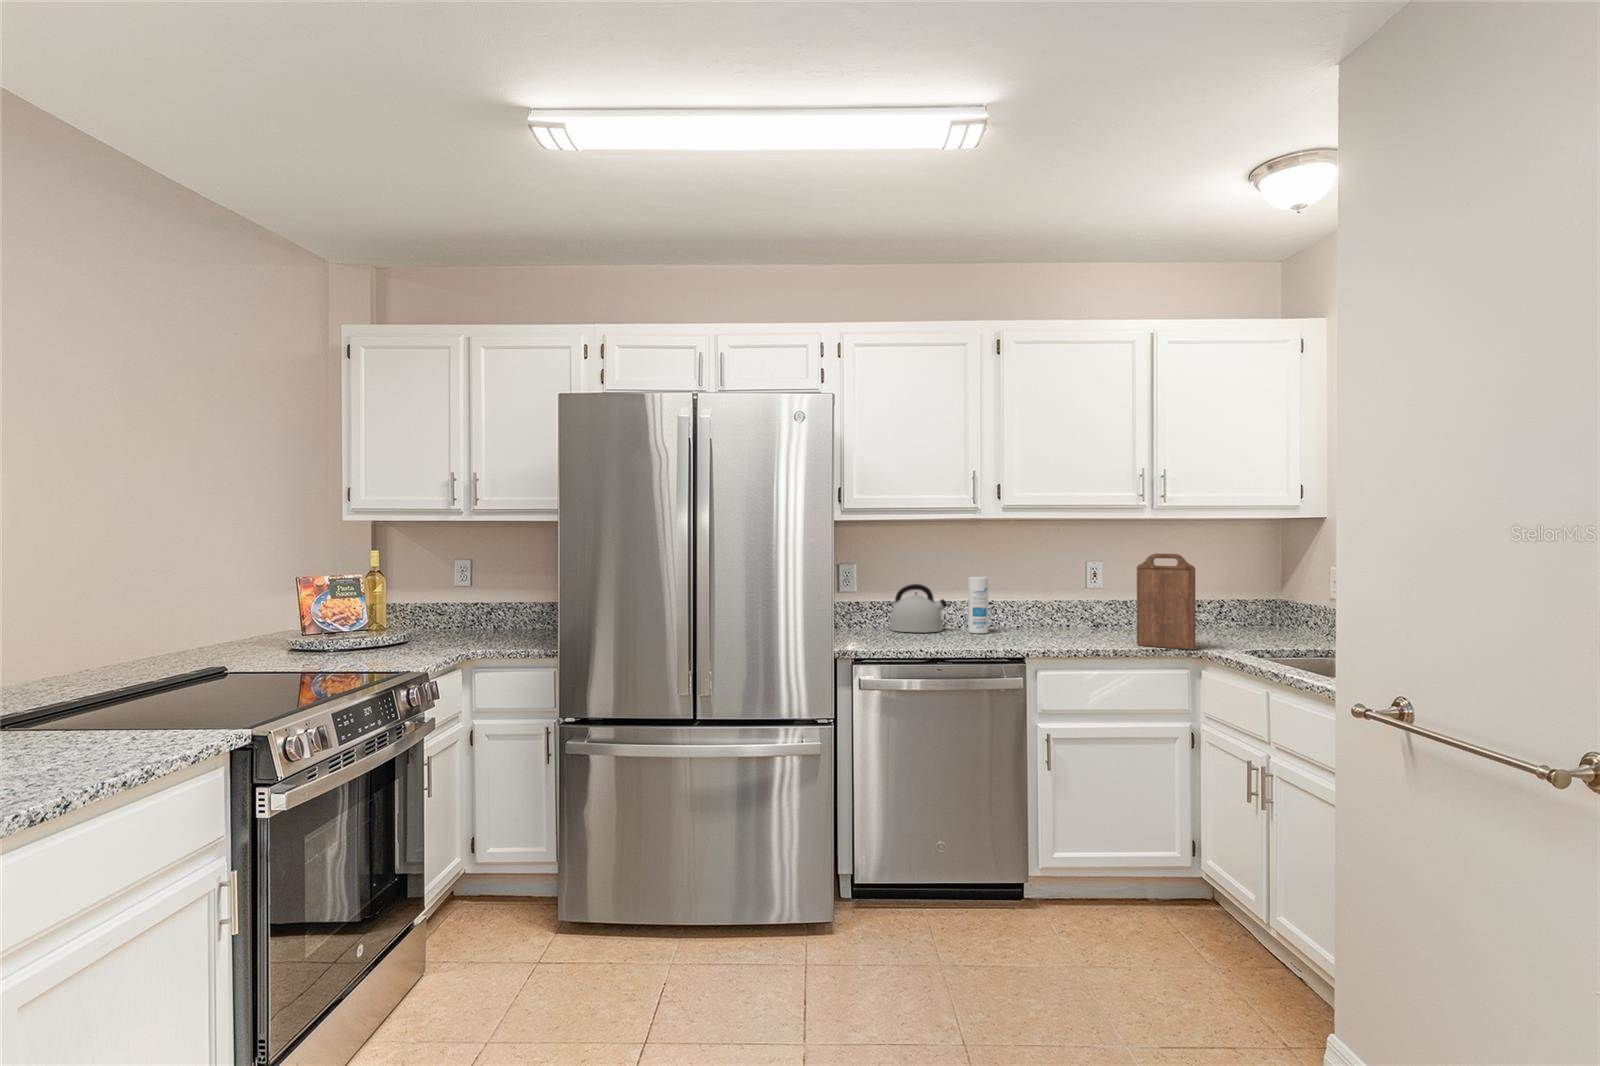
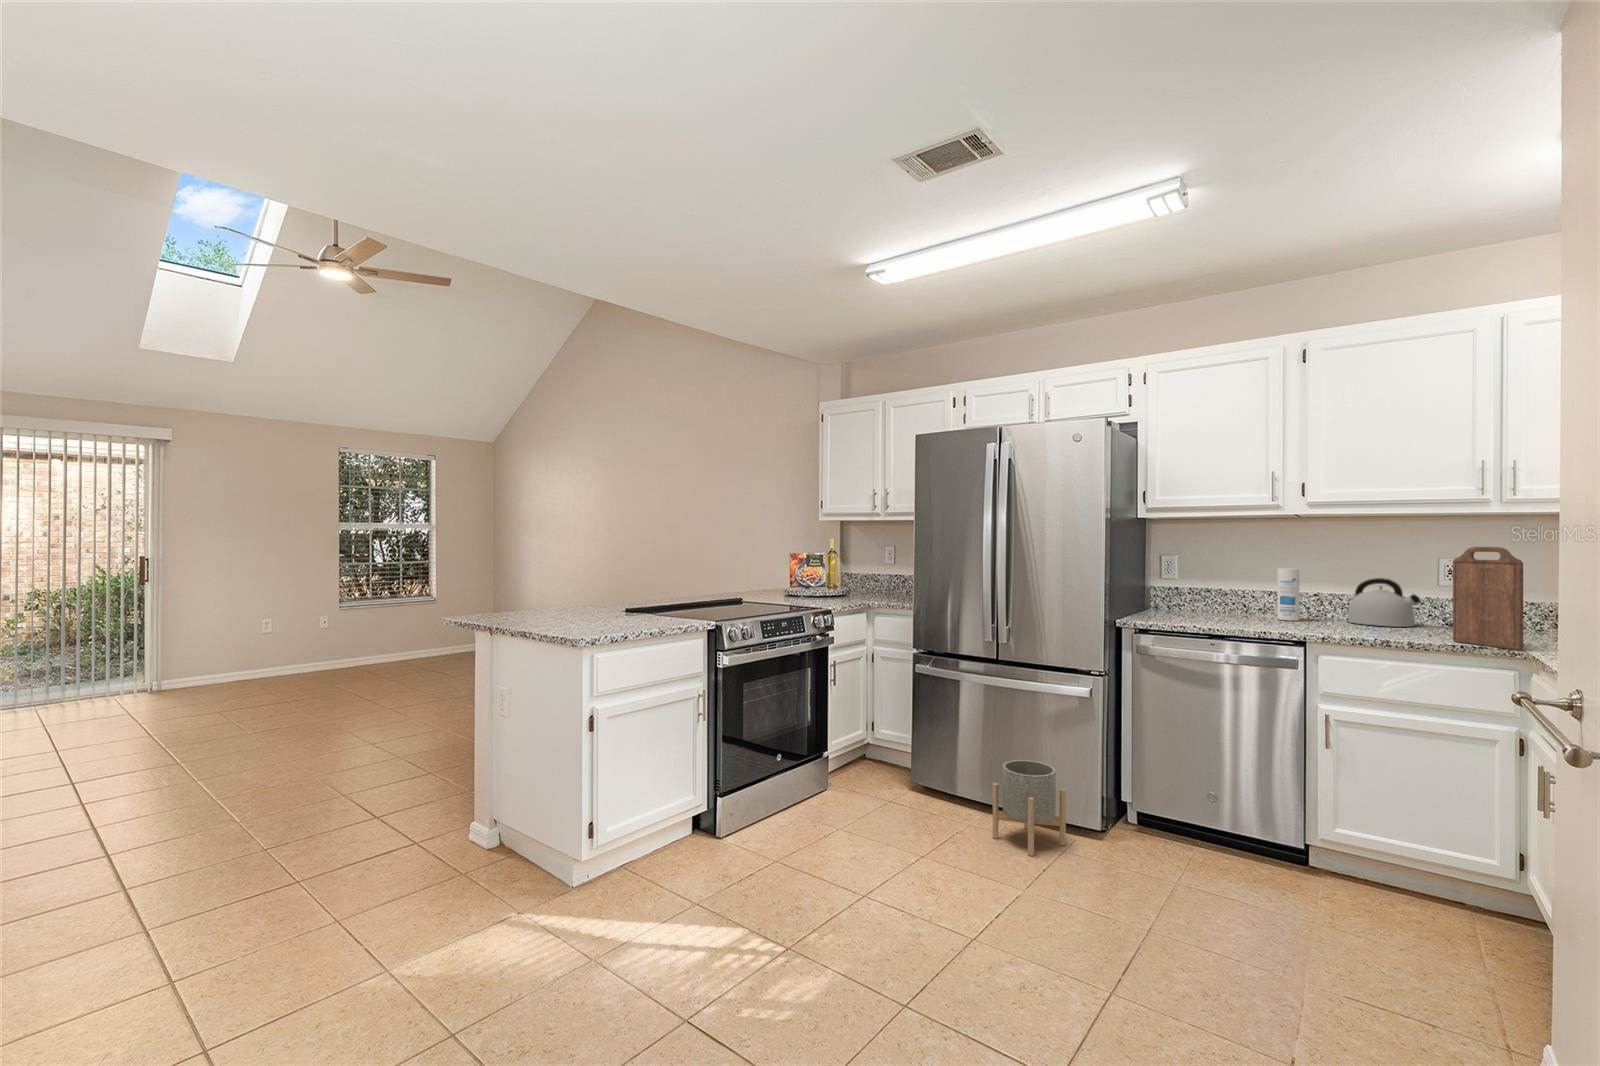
kettle: present [890,584,947,632] -> present [1348,578,1420,627]
planter: none [715,850,804,985] -> present [993,760,1066,856]

